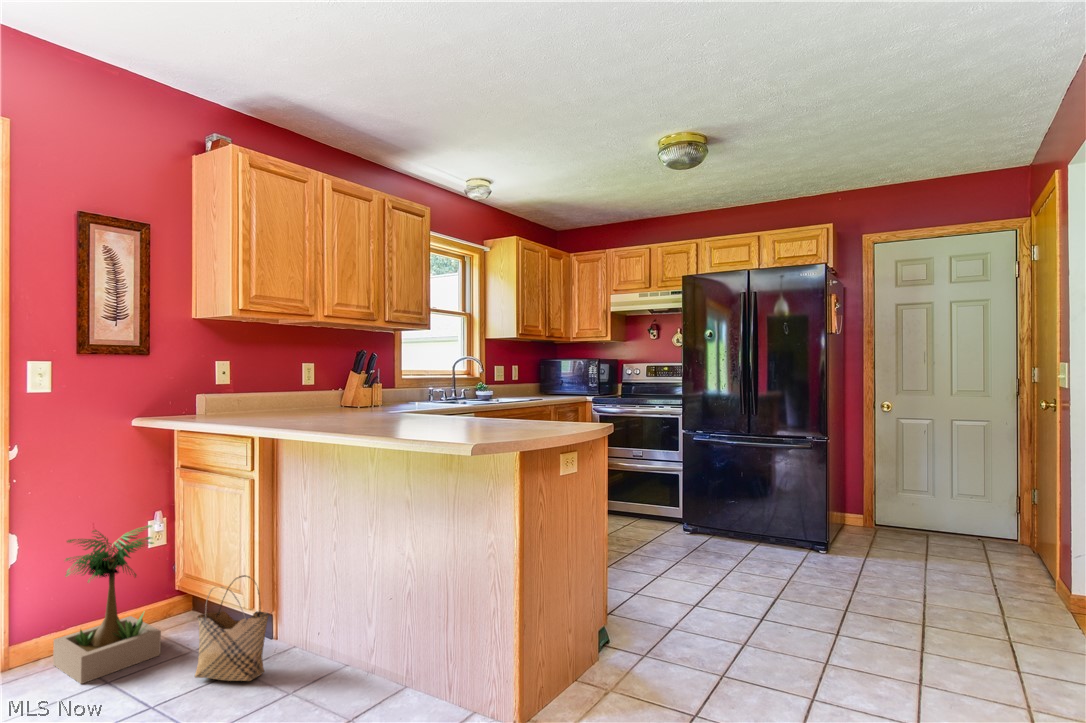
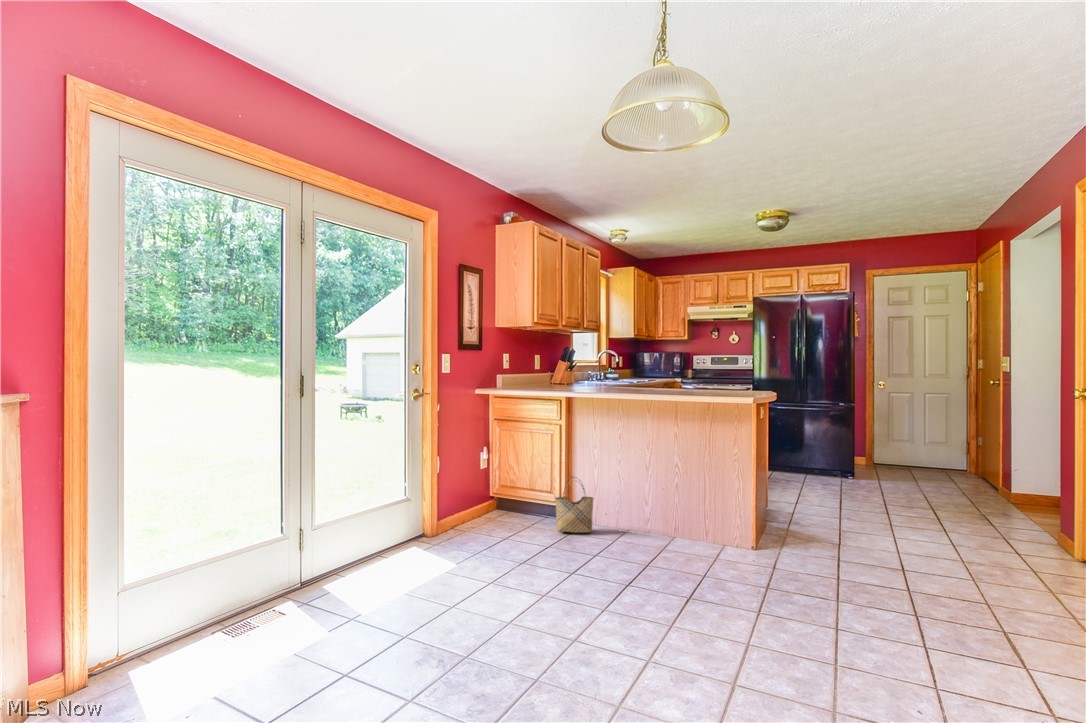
potted plant: present [53,525,161,684] -> none [463,450,518,536]

